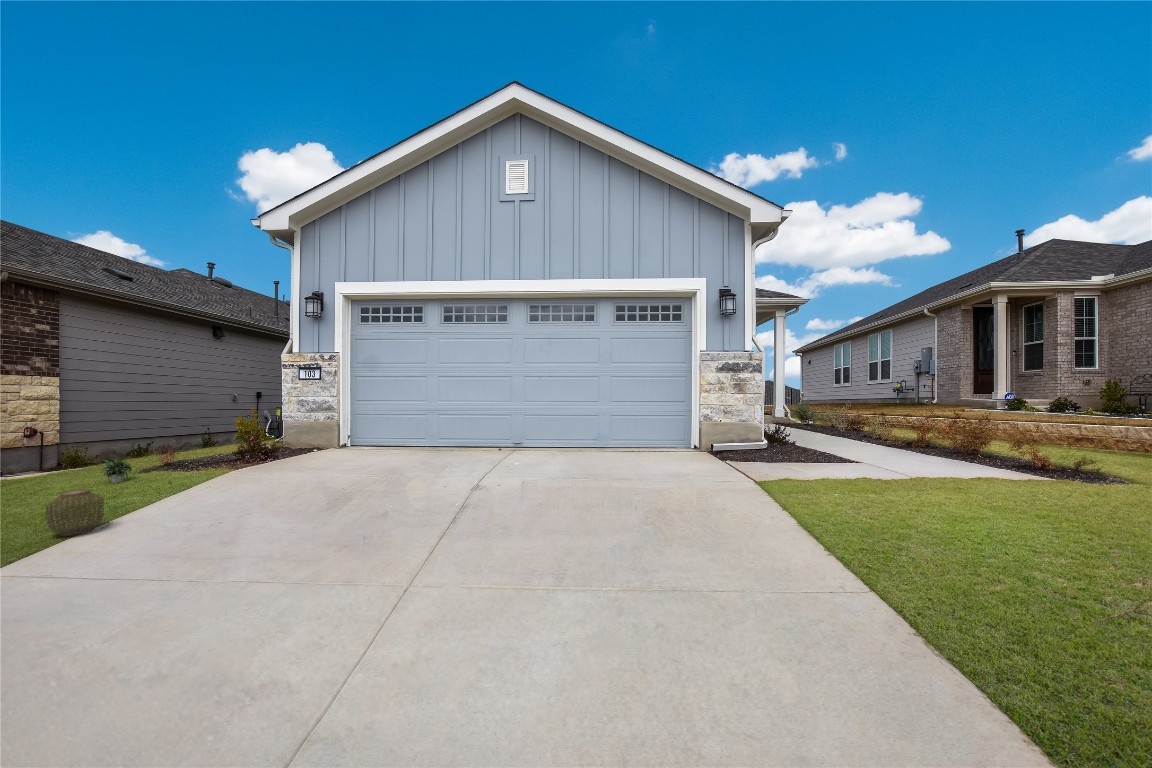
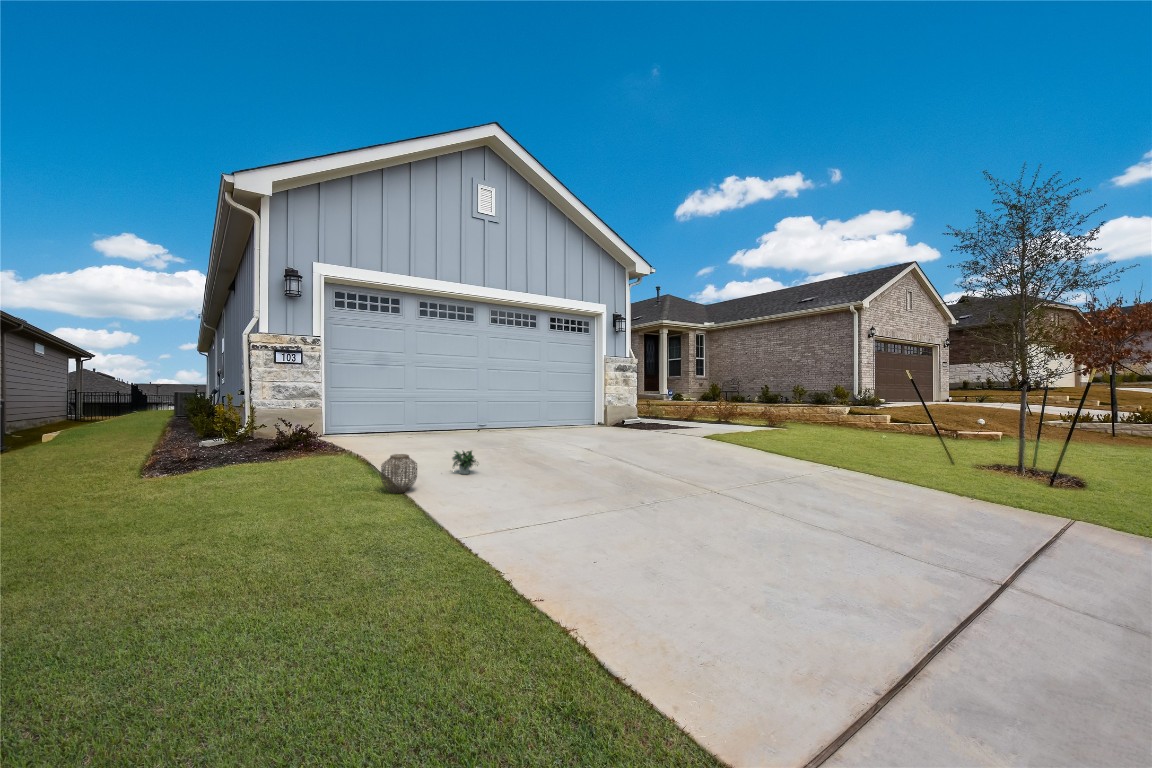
potted plant: present [102,459,132,483] -> present [452,450,476,474]

